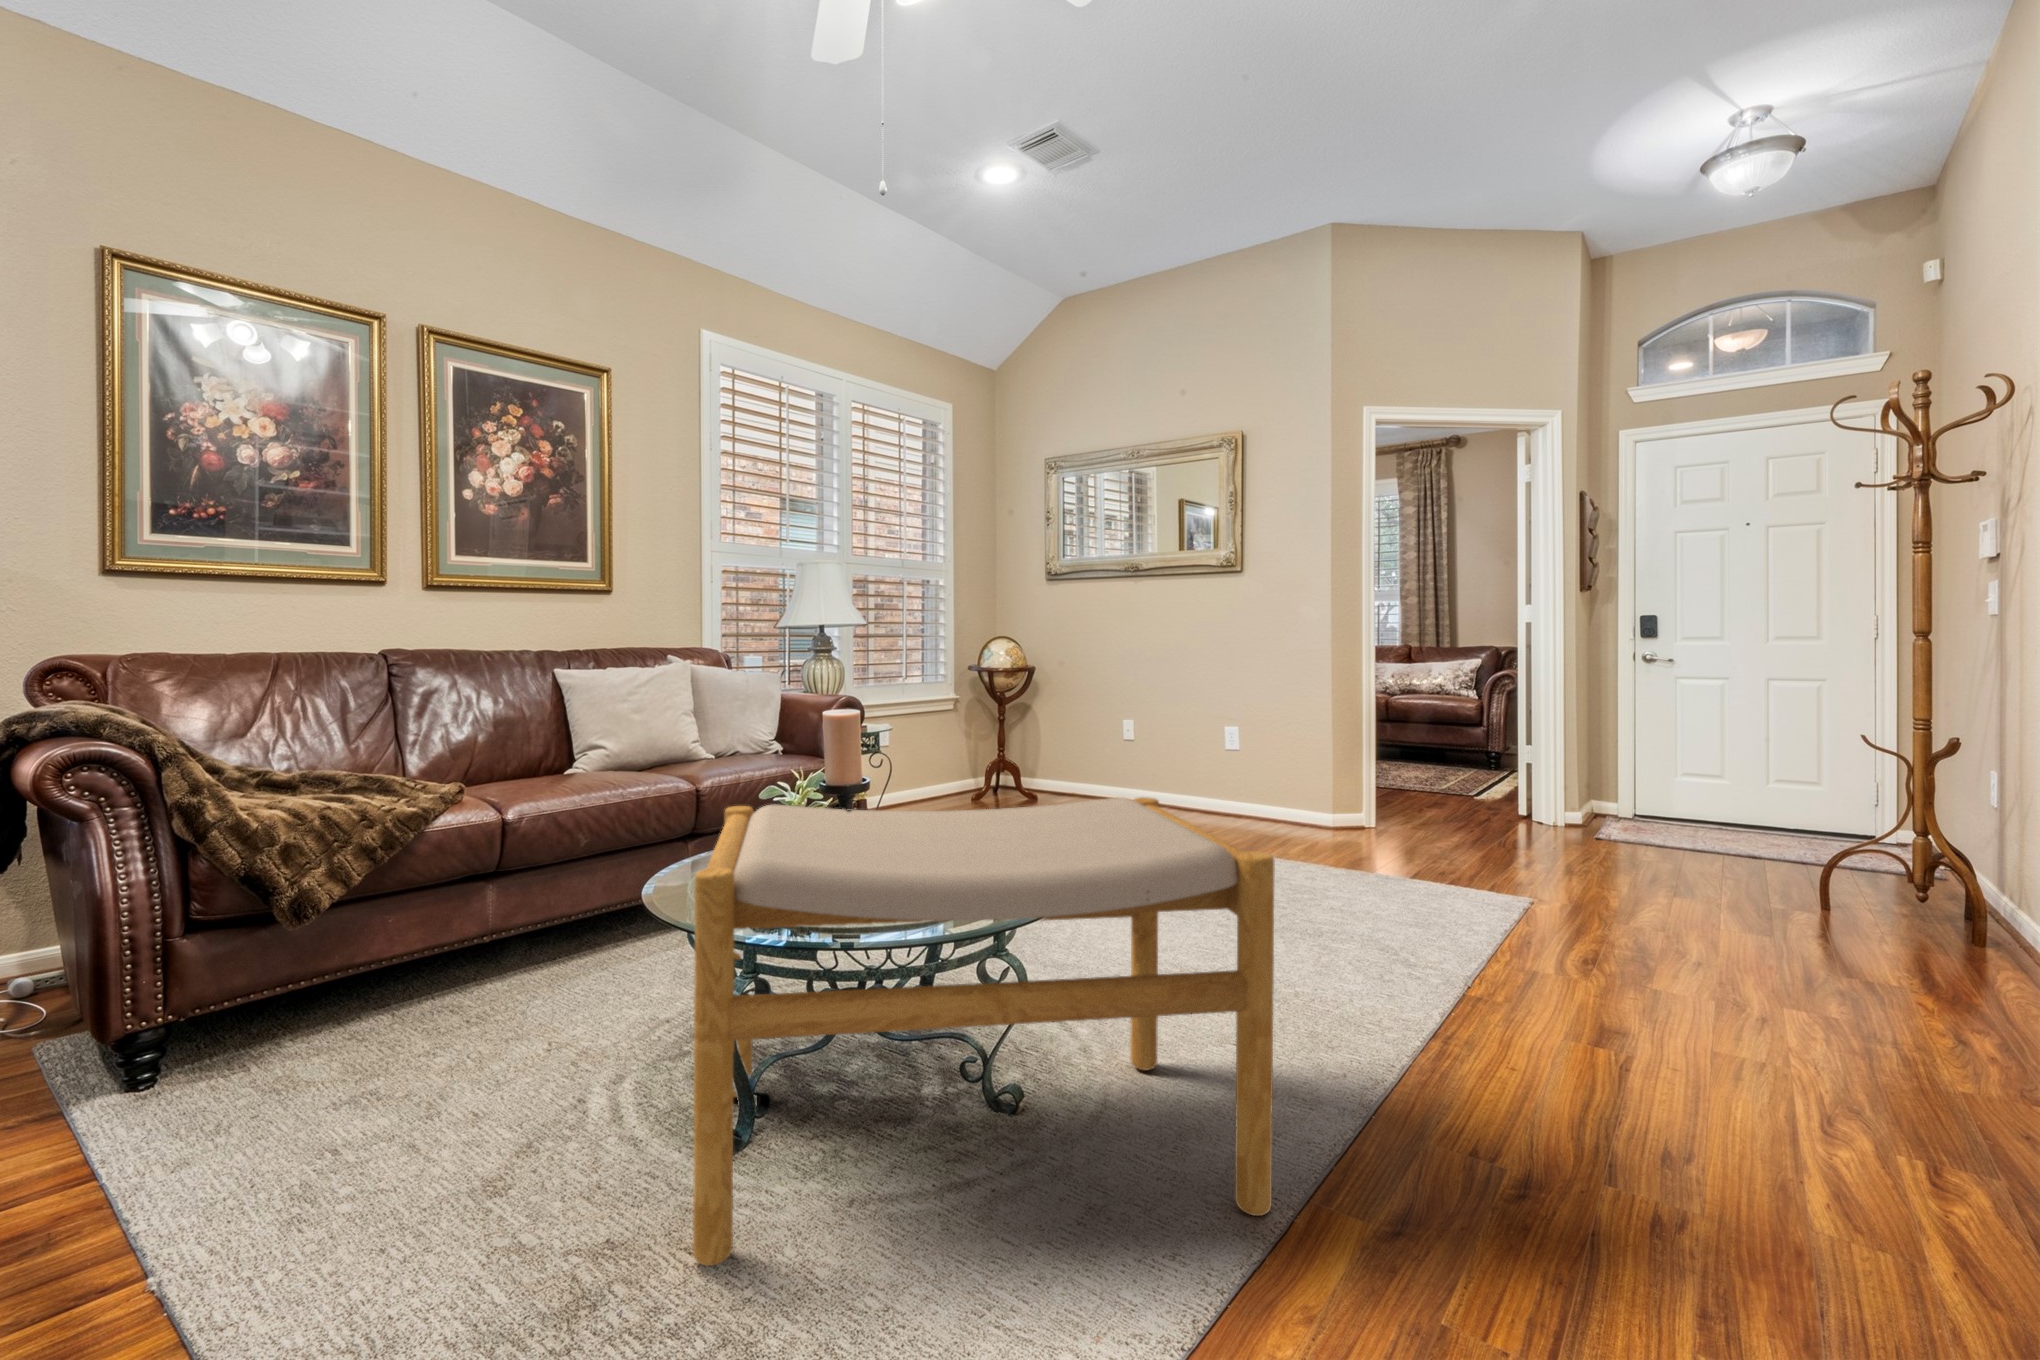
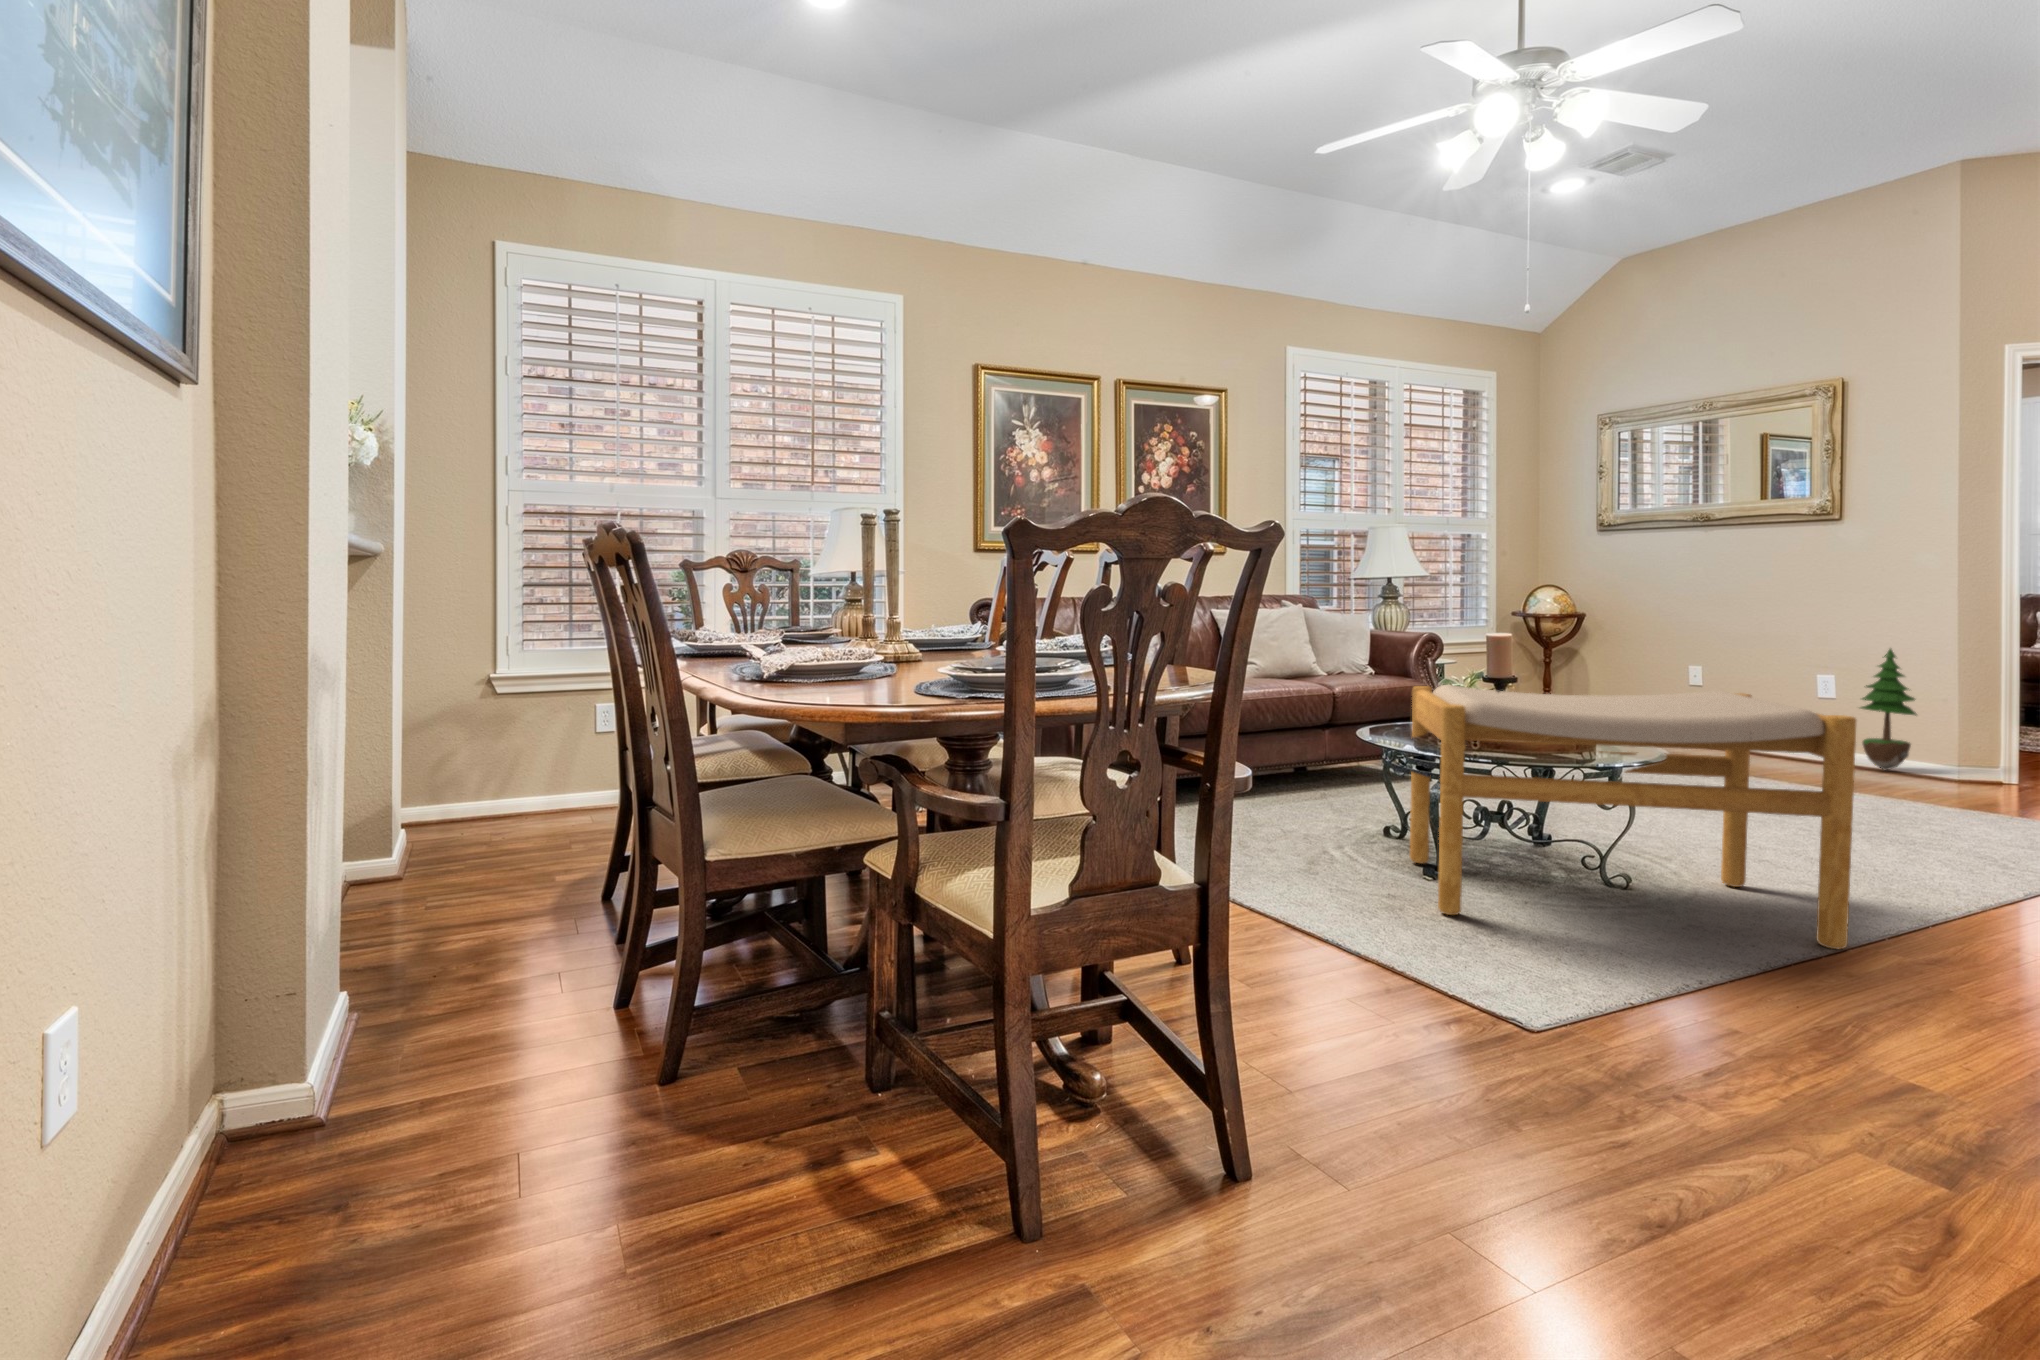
potted tree: none [1259,703,1306,828] -> present [1860,649,1917,770]

